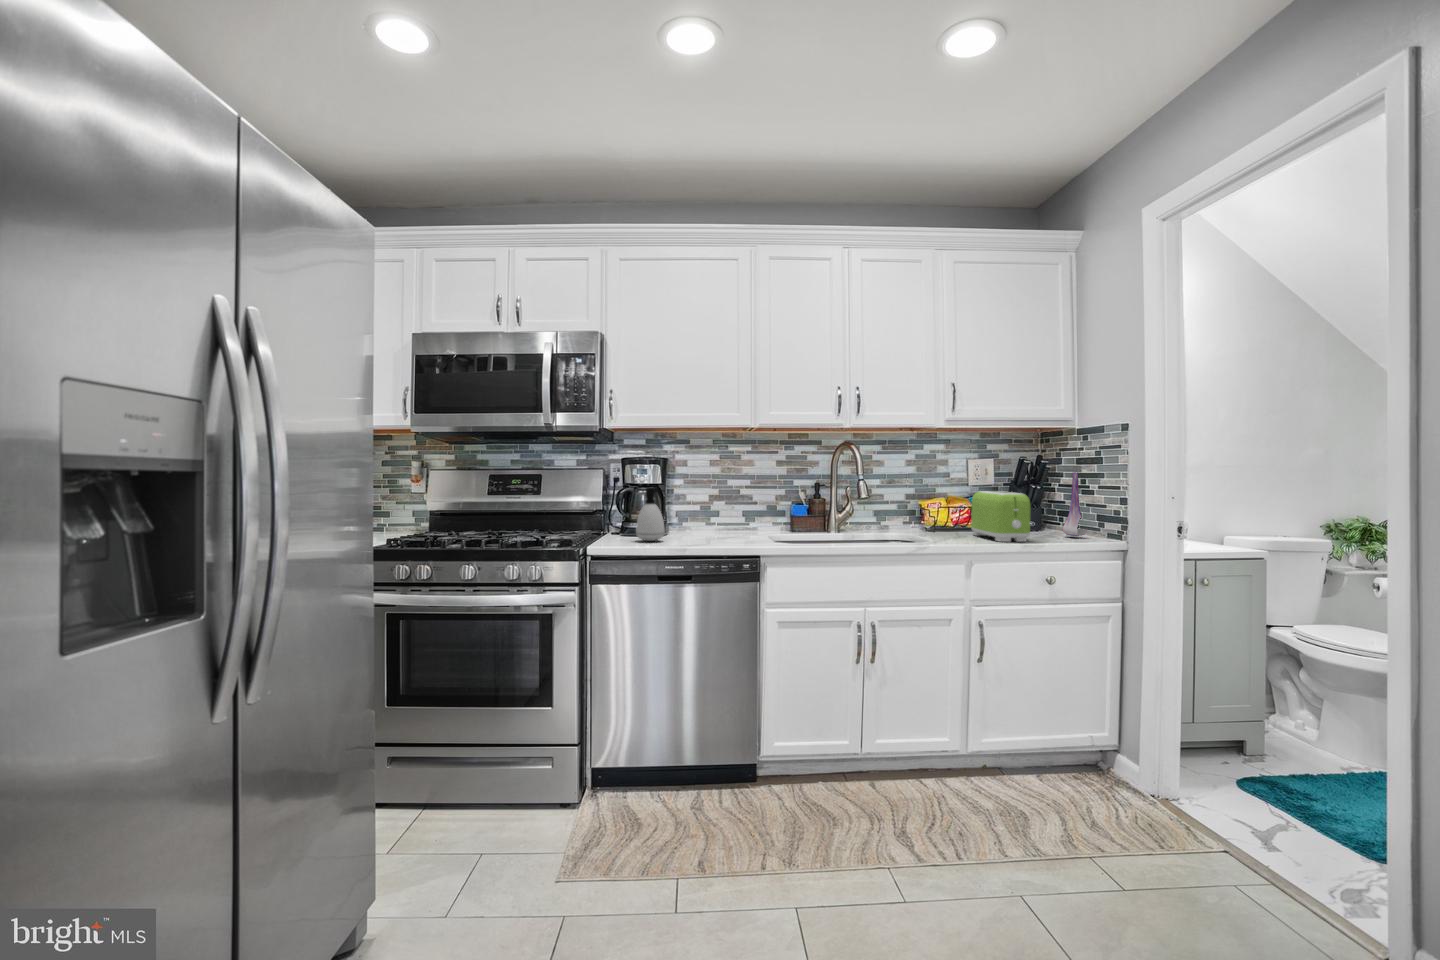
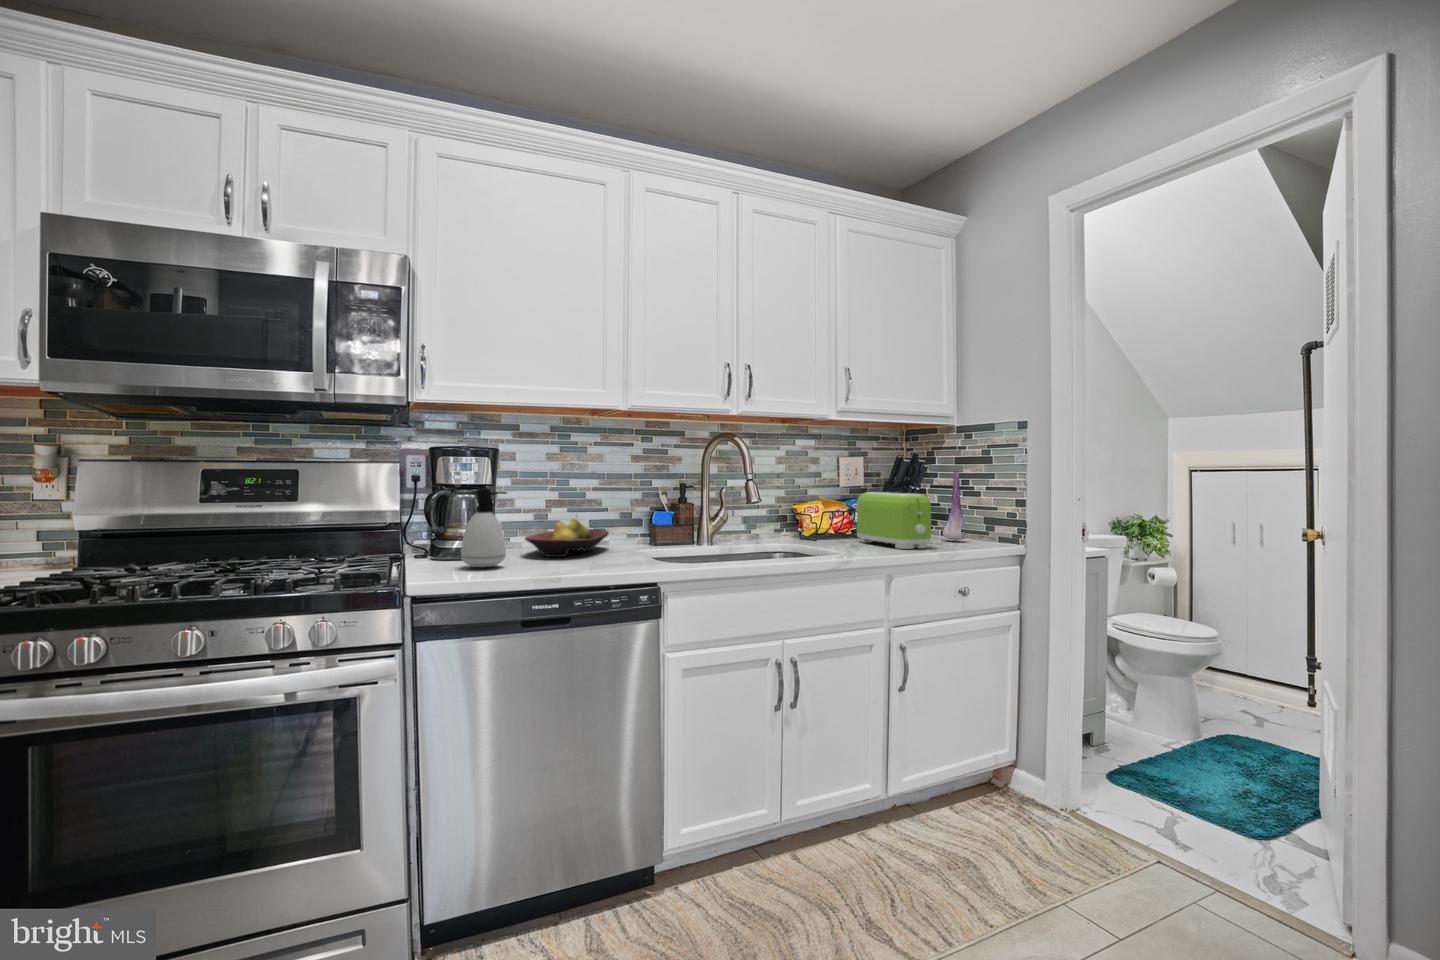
fruit bowl: none [683,510,750,537] -> present [525,519,609,557]

